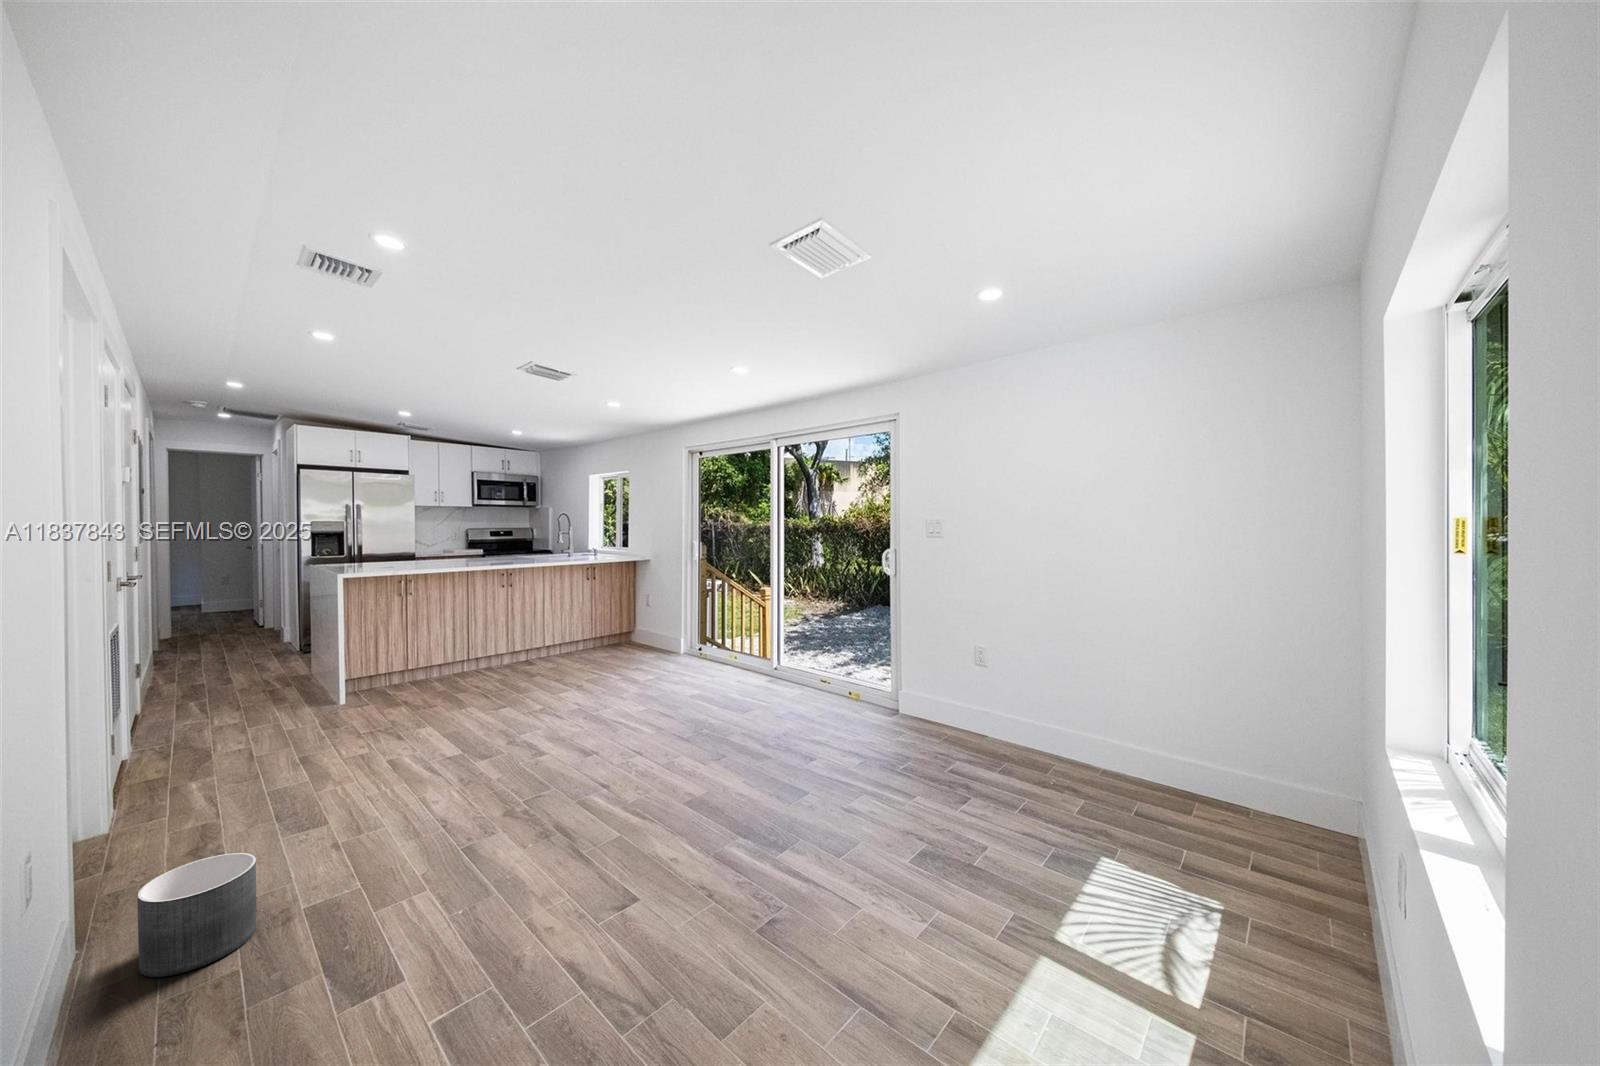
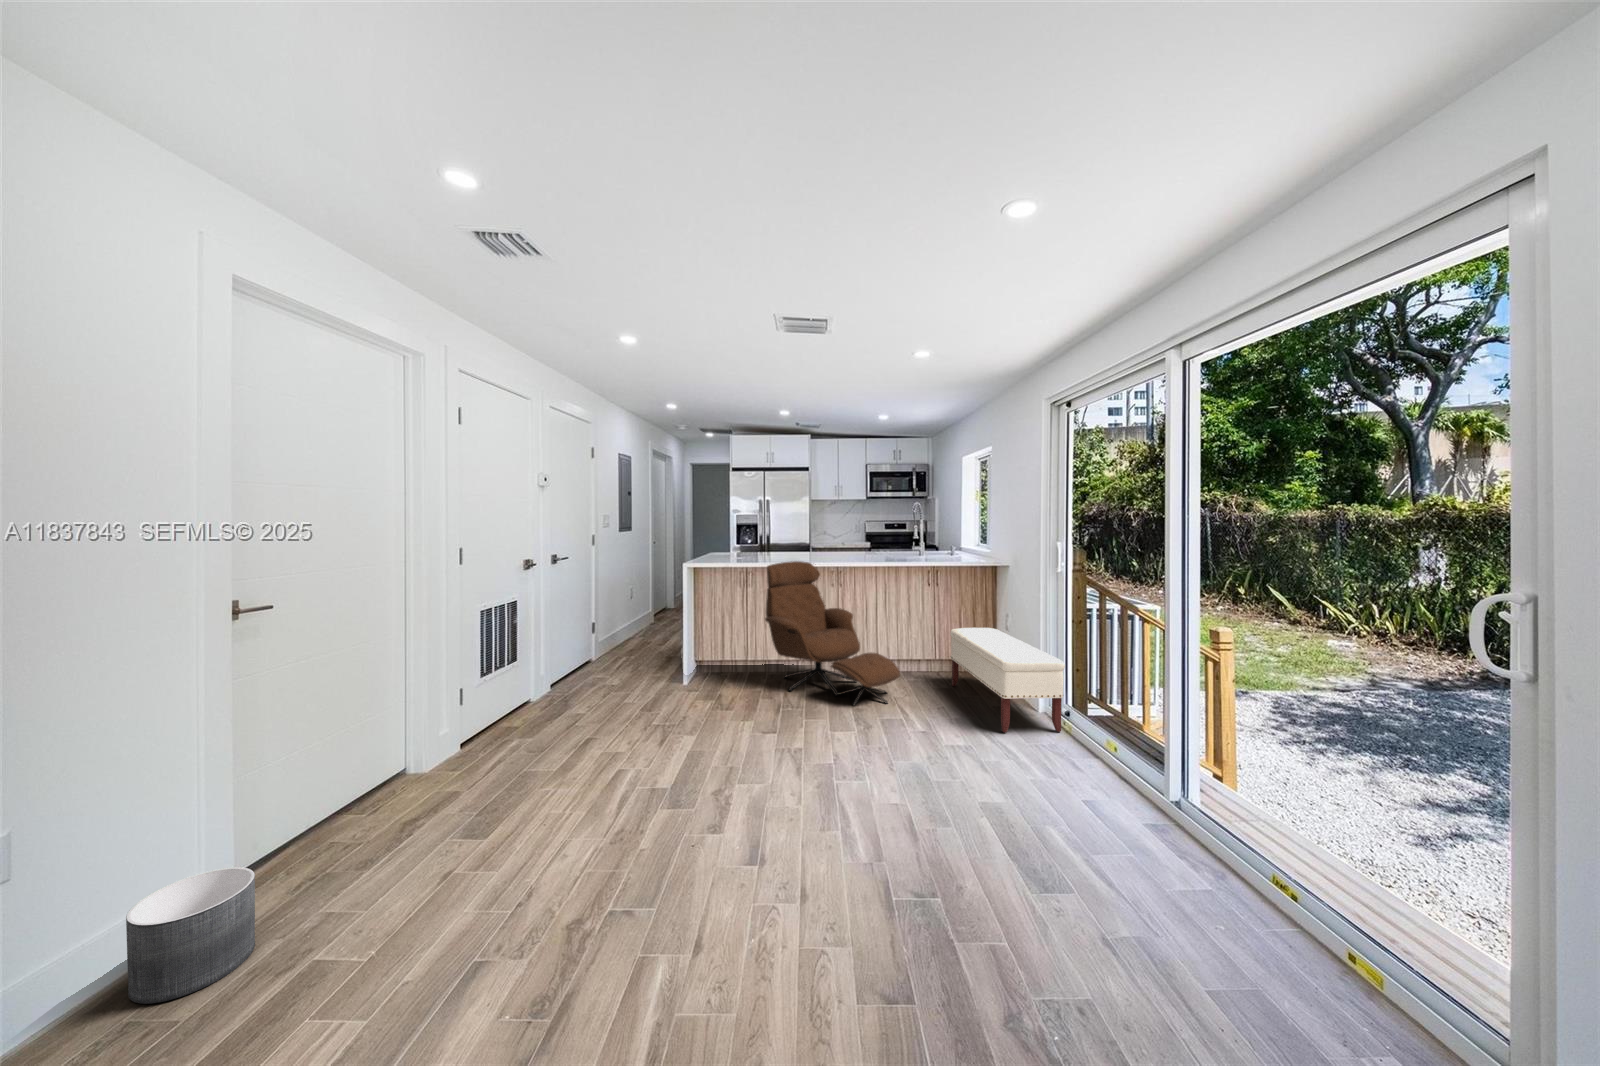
lounge chair: none [440,565,582,684] -> present [765,561,900,705]
bench: none [610,607,706,670] -> present [950,628,1065,733]

